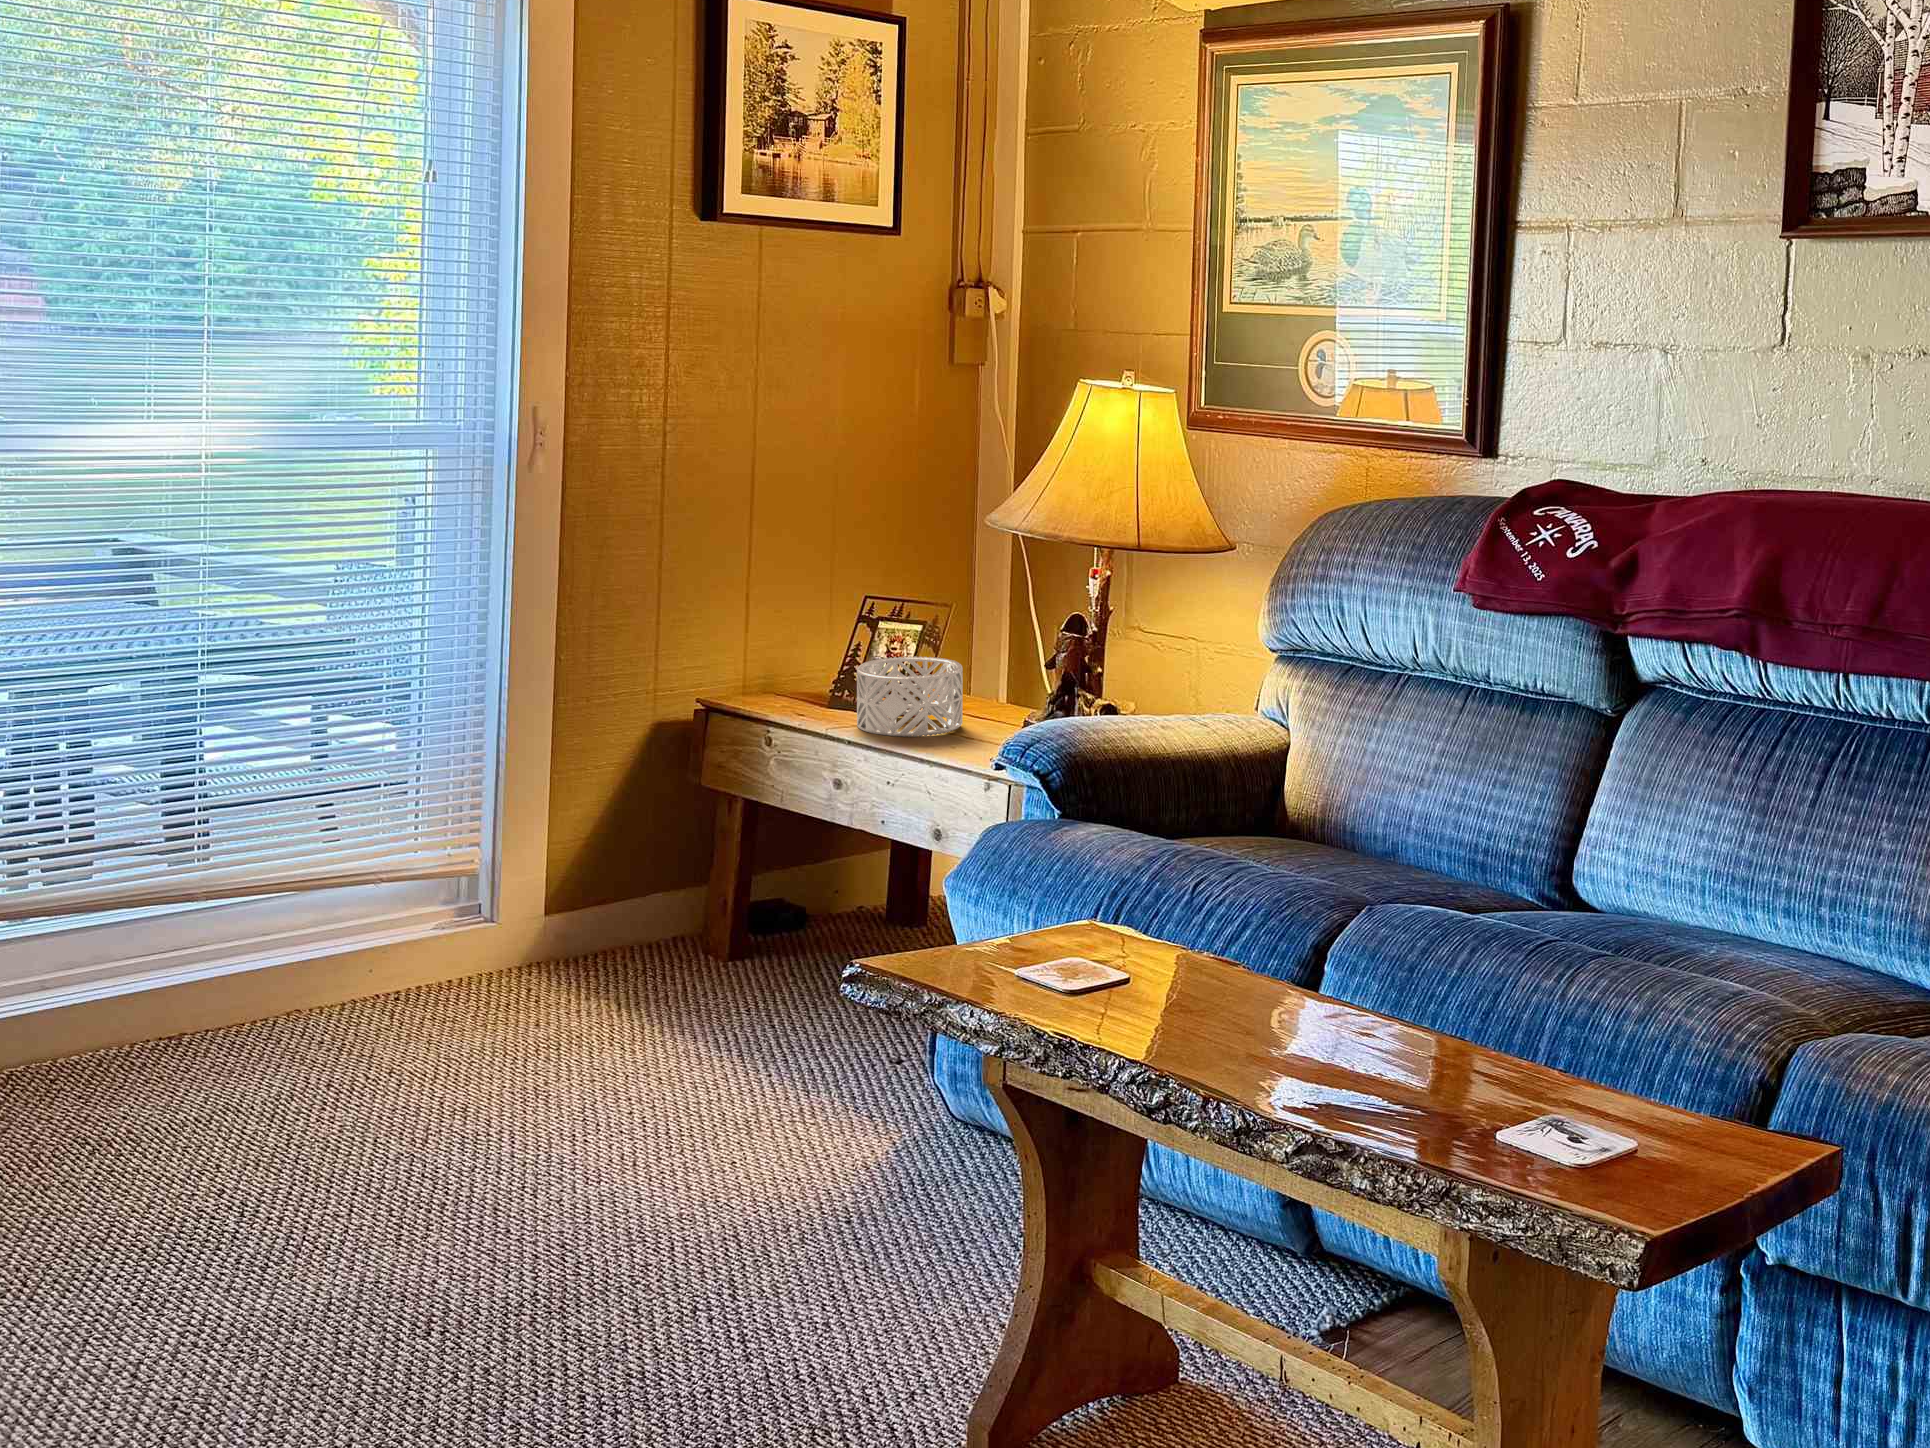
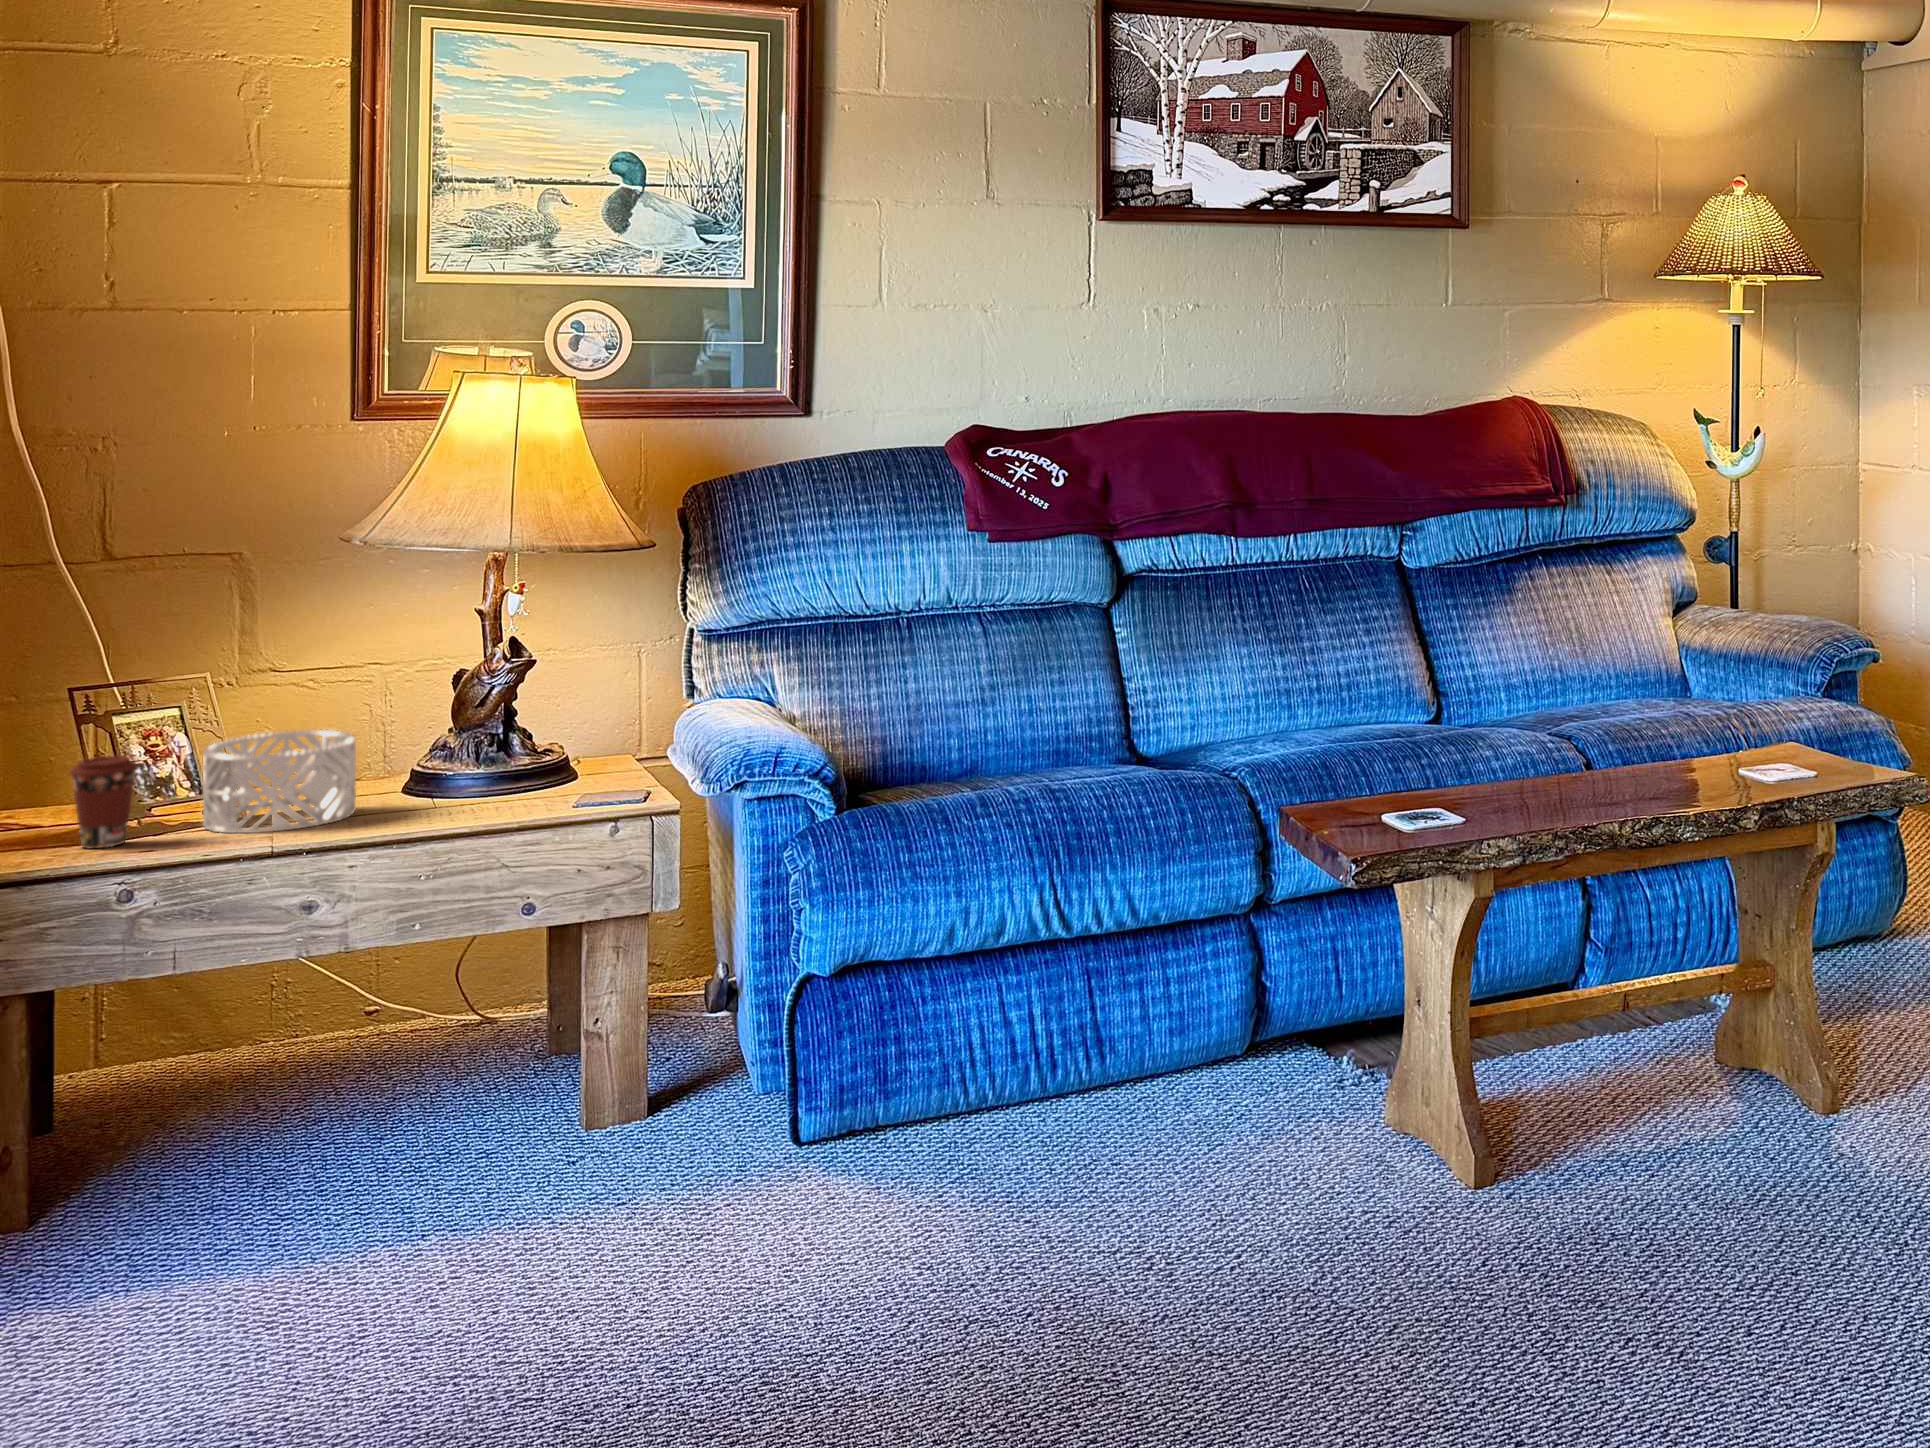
coffee cup: none [784,649,828,715] -> present [70,756,138,849]

